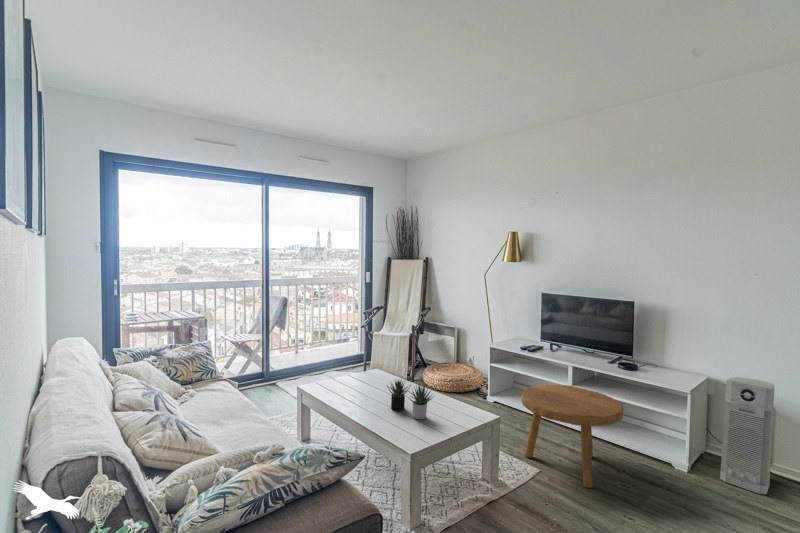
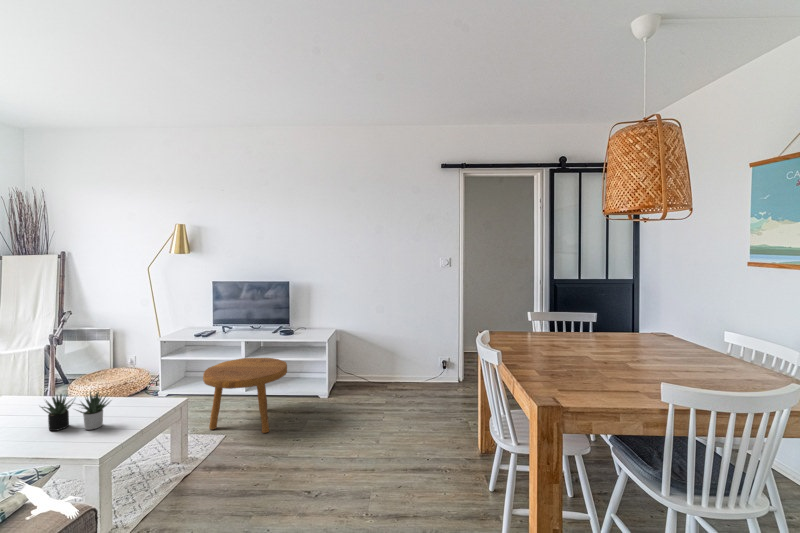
air purifier: present [720,377,776,494] -> none [347,325,371,396]

